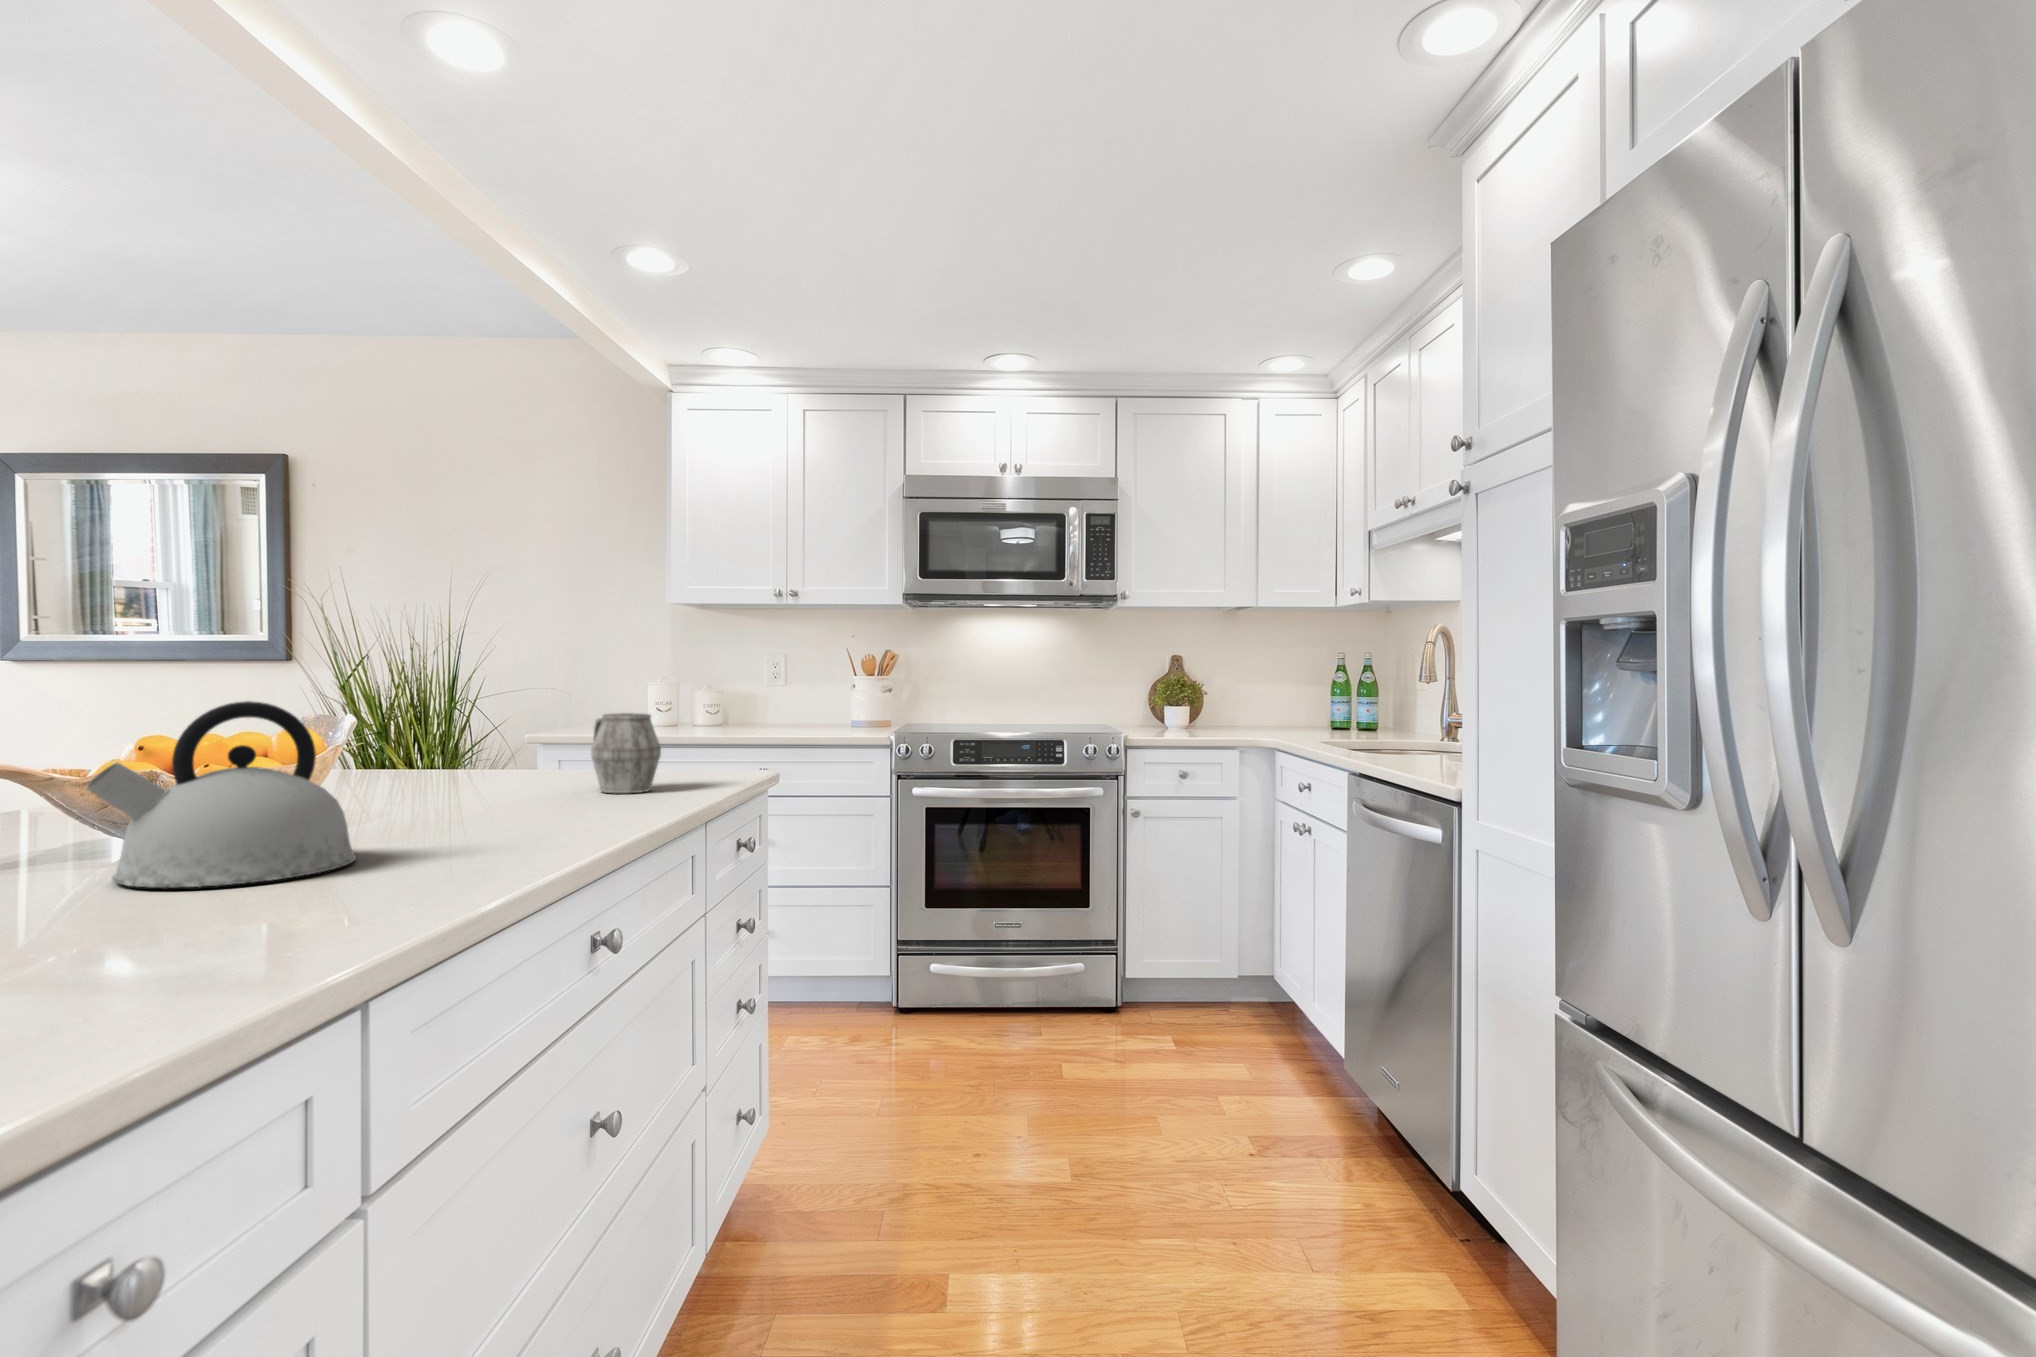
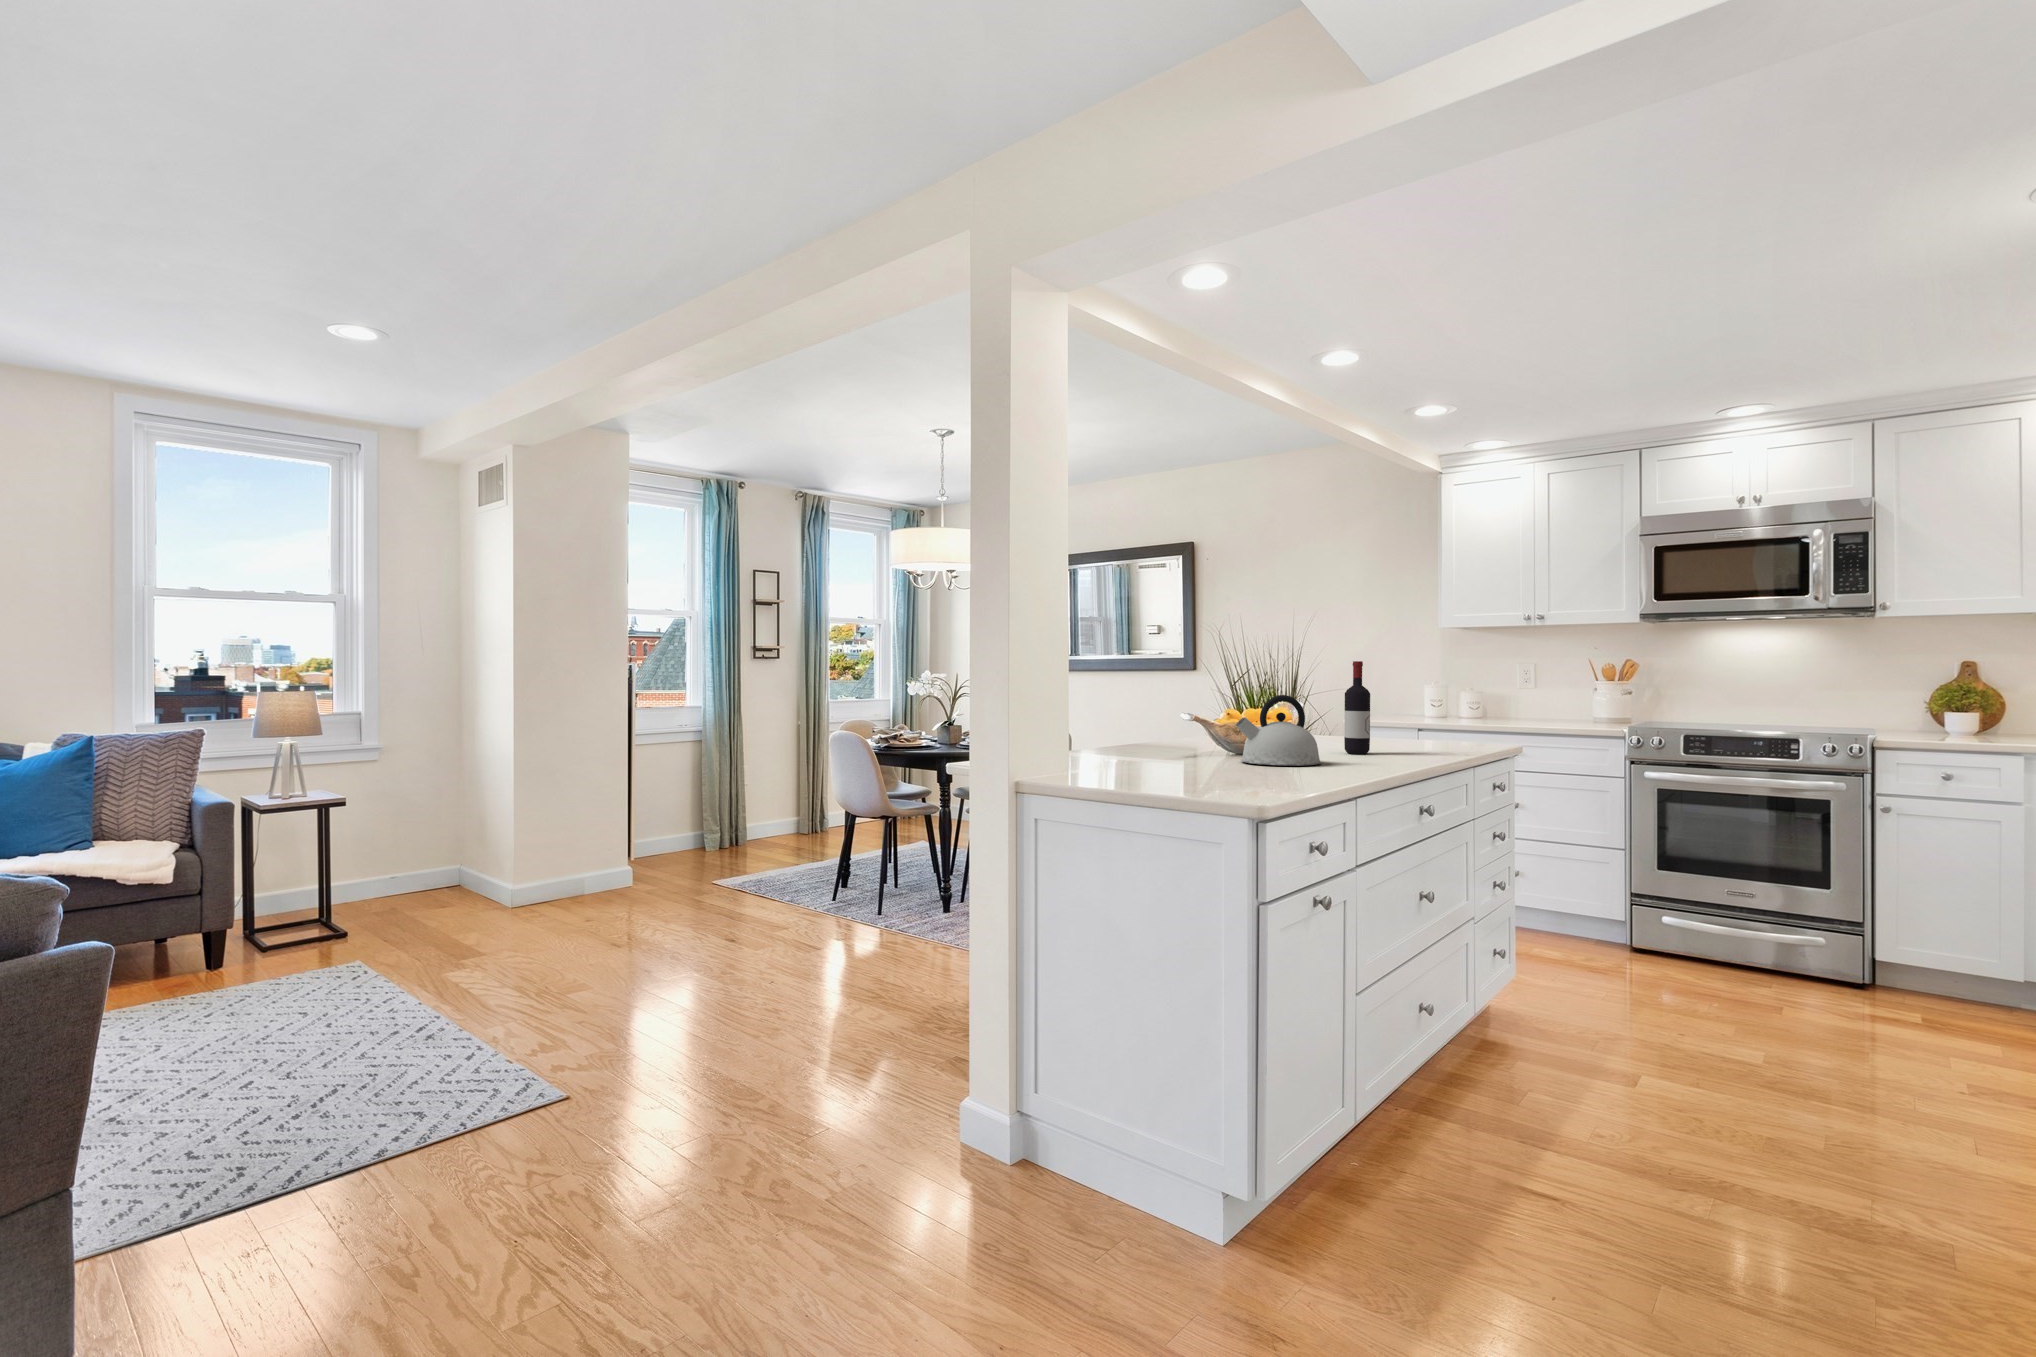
wine bottle: none [456,631,511,816] -> present [1344,661,1370,754]
mug: present [591,713,661,793] -> none [1406,705,1446,750]

